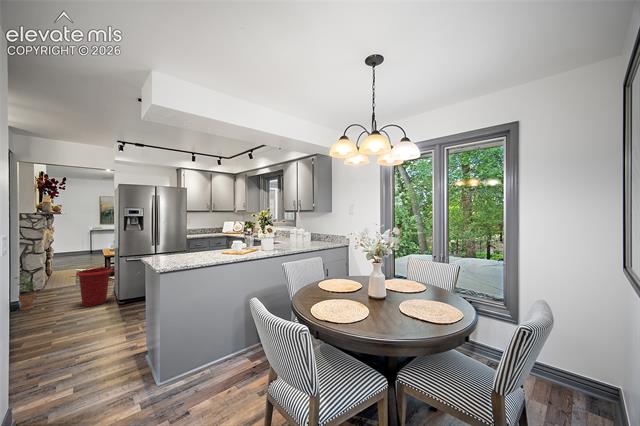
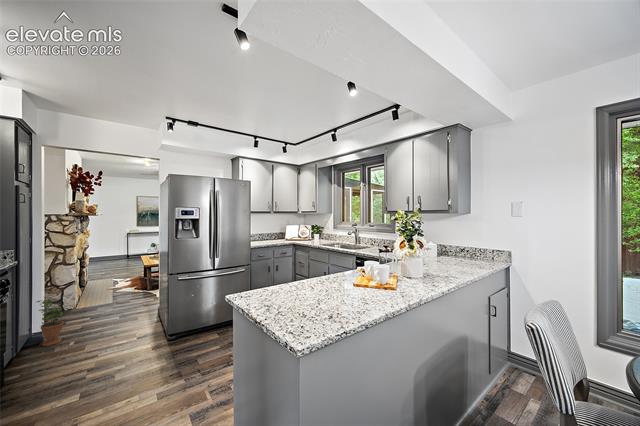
waste bin: present [76,268,112,306] -> none [113,287,160,342]

